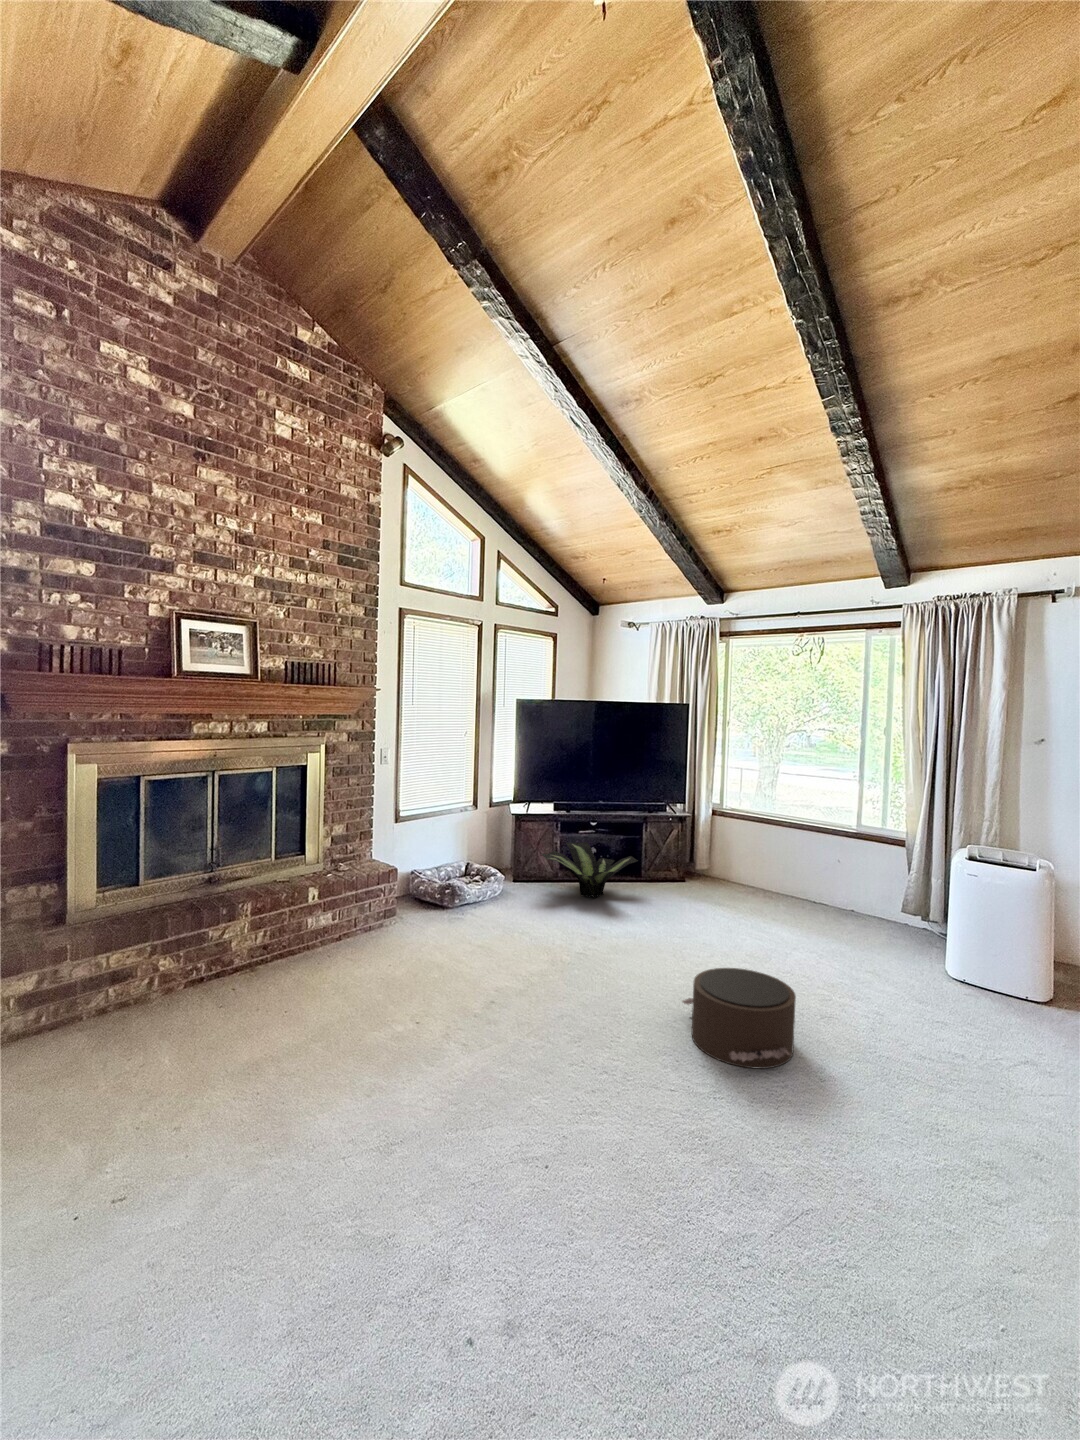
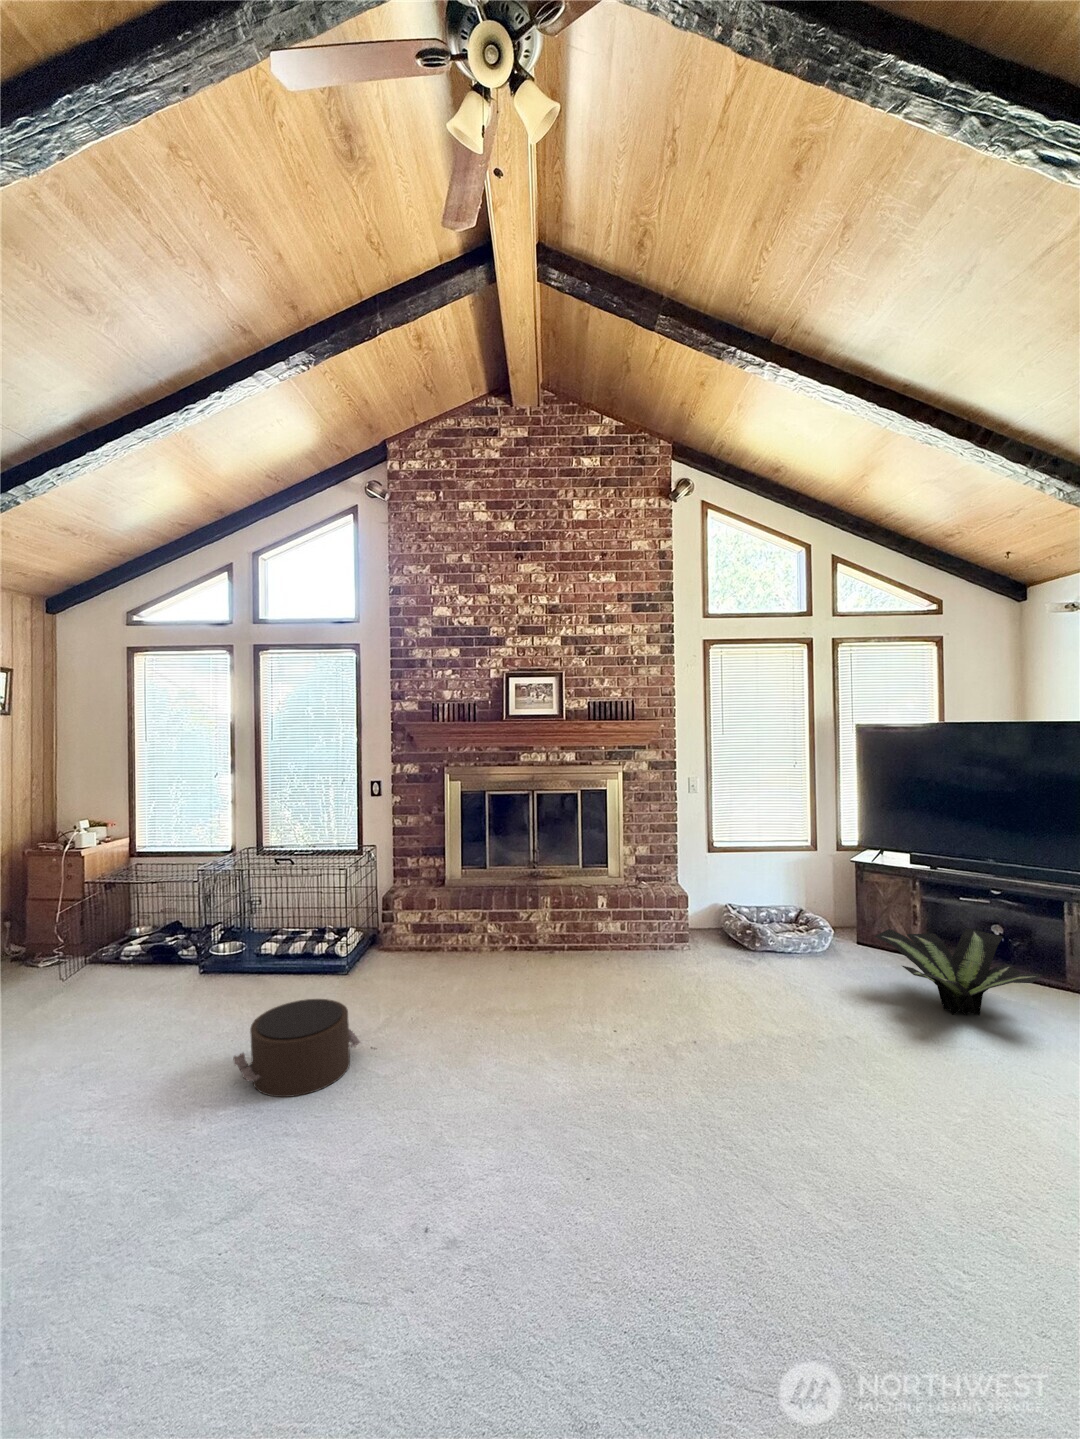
pouf: present [682,968,796,1069] -> present [233,999,360,1097]

